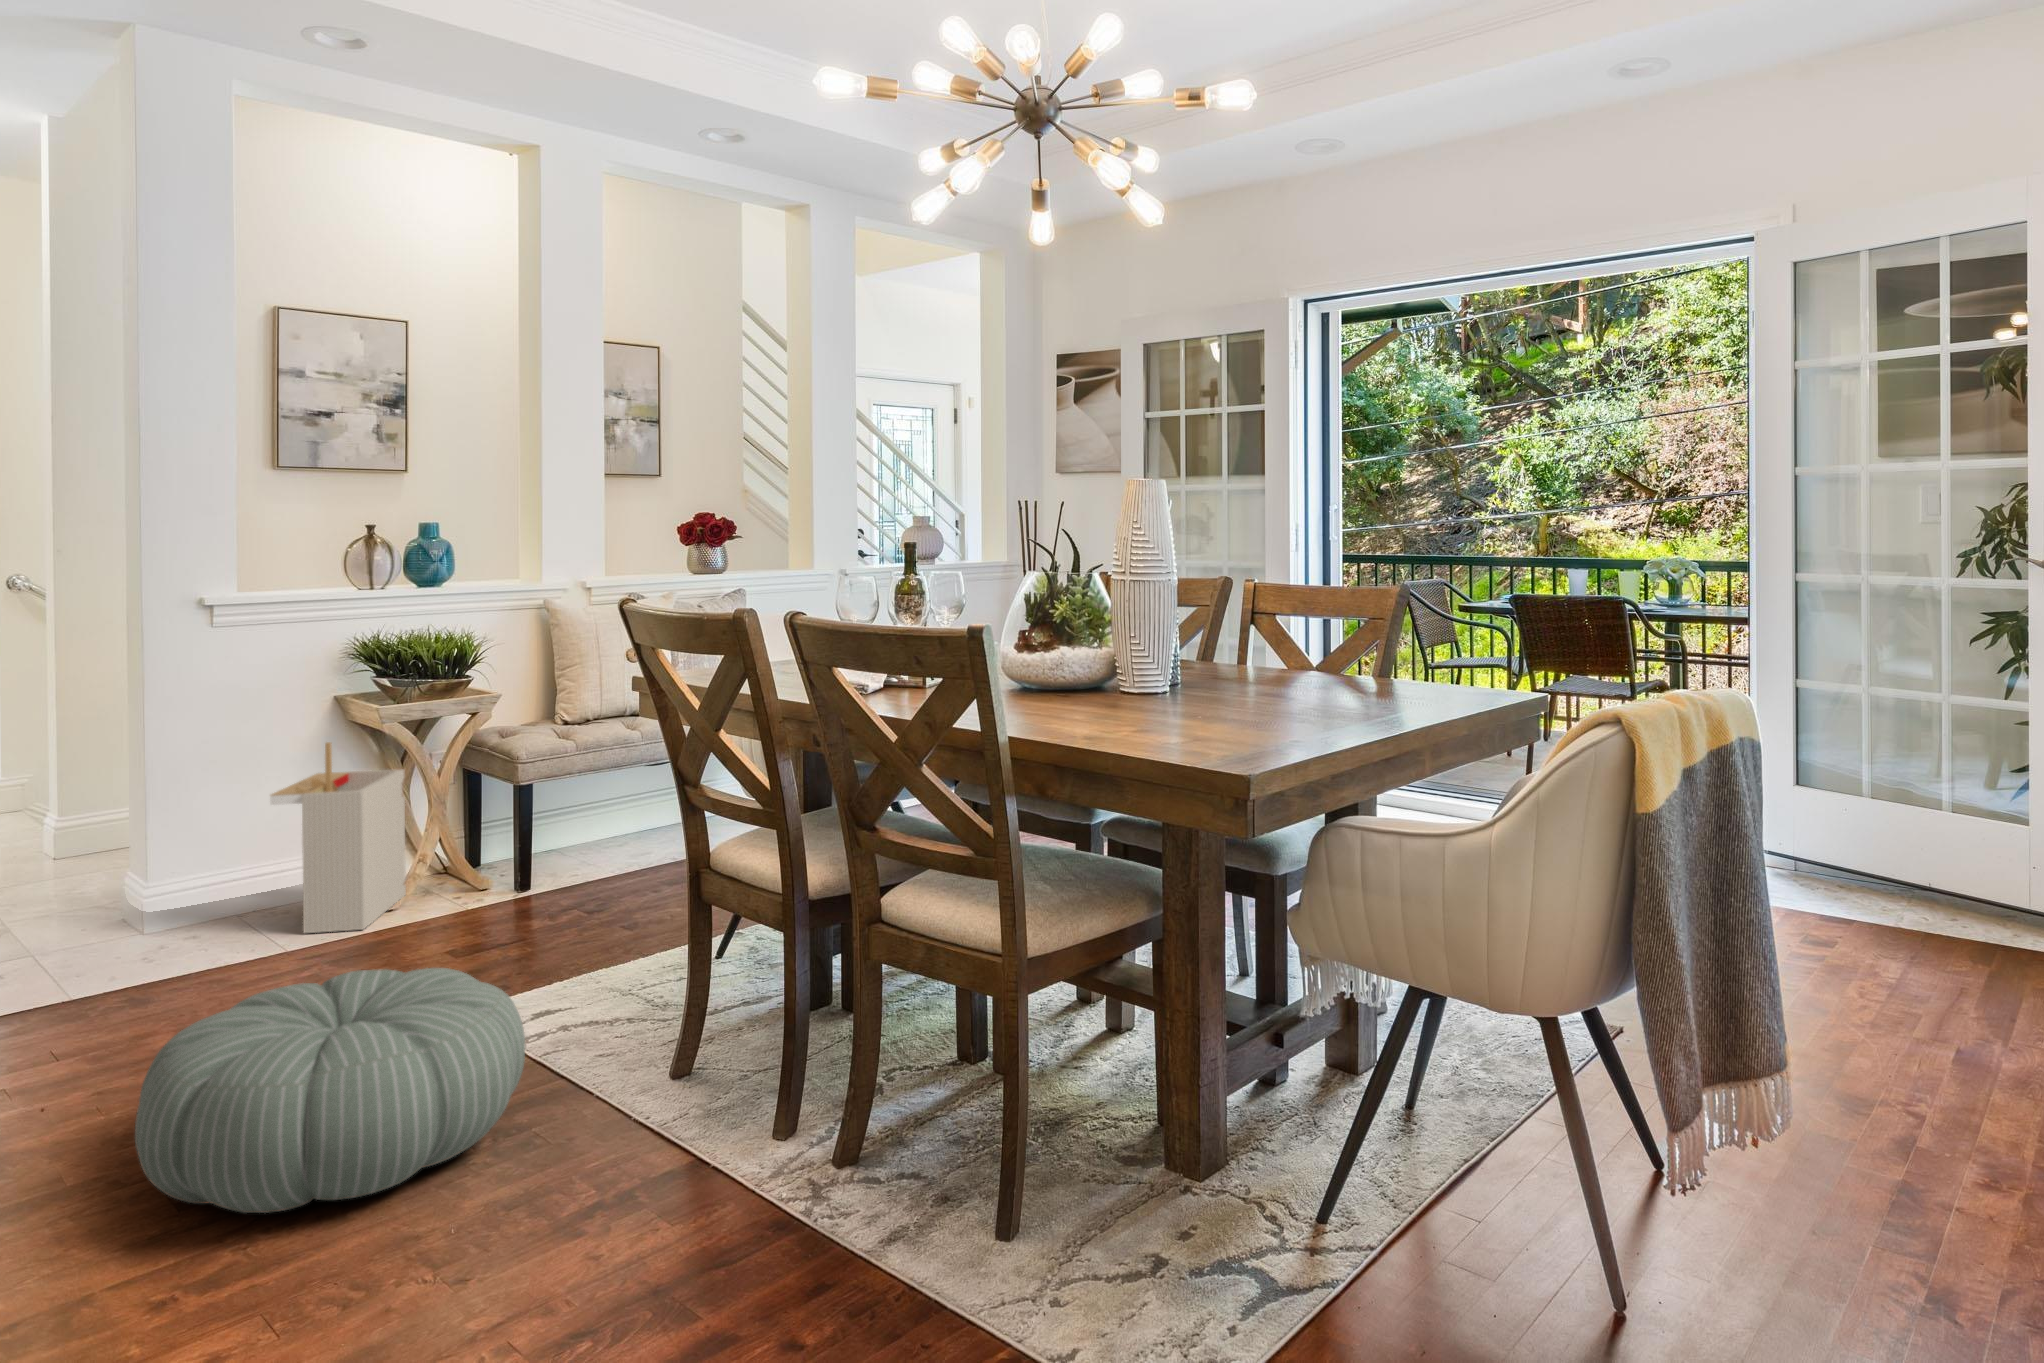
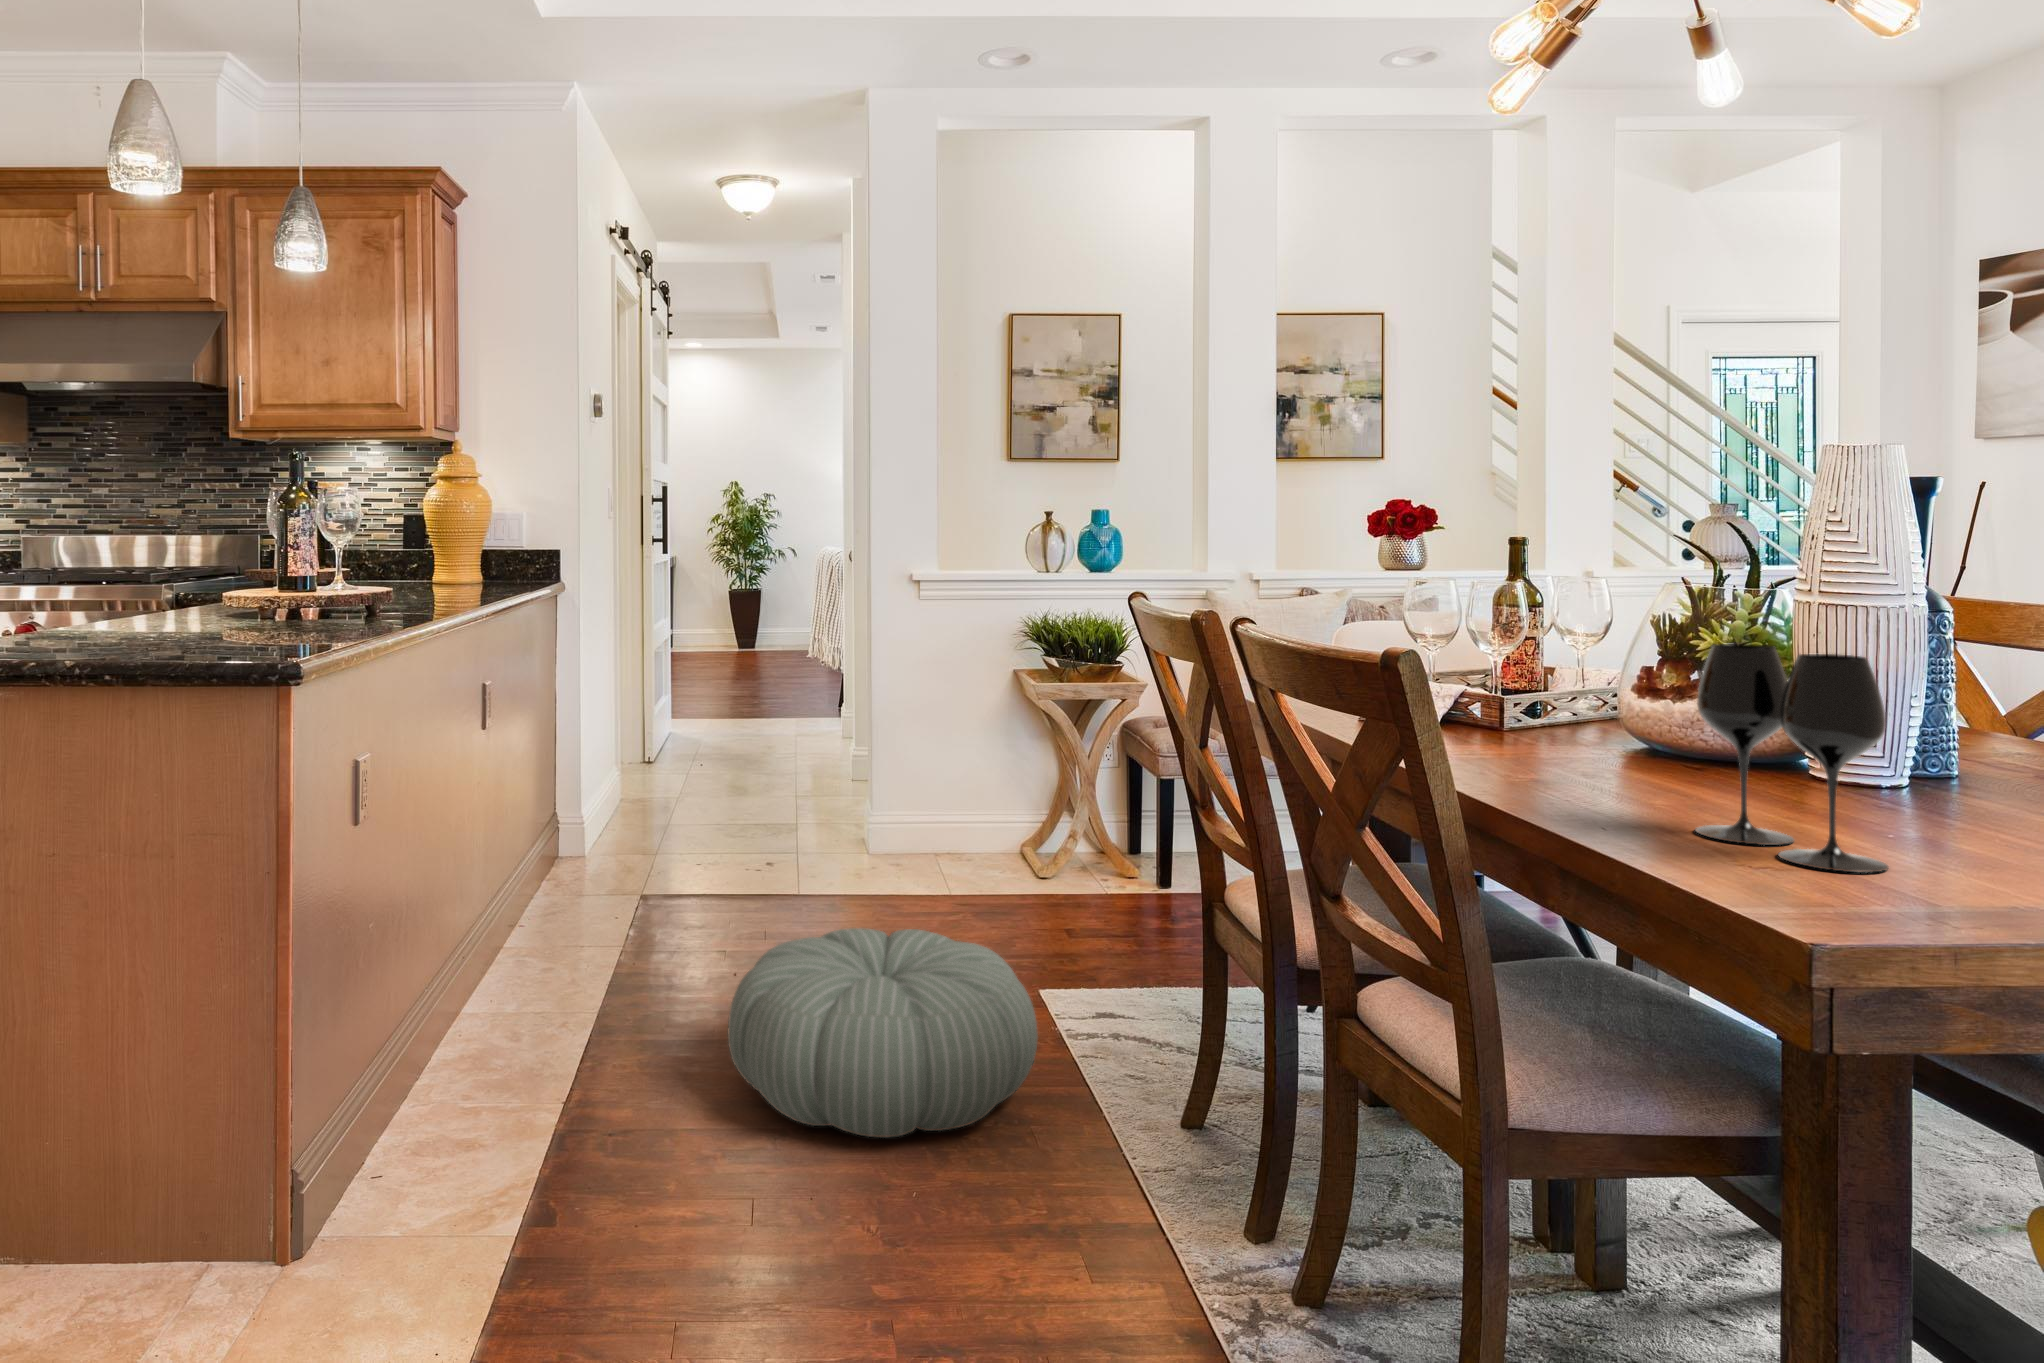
wine glass: none [1110,604,1221,740] -> present [1696,644,1889,872]
storage bin: present [270,742,406,933] -> none [944,715,1063,894]

